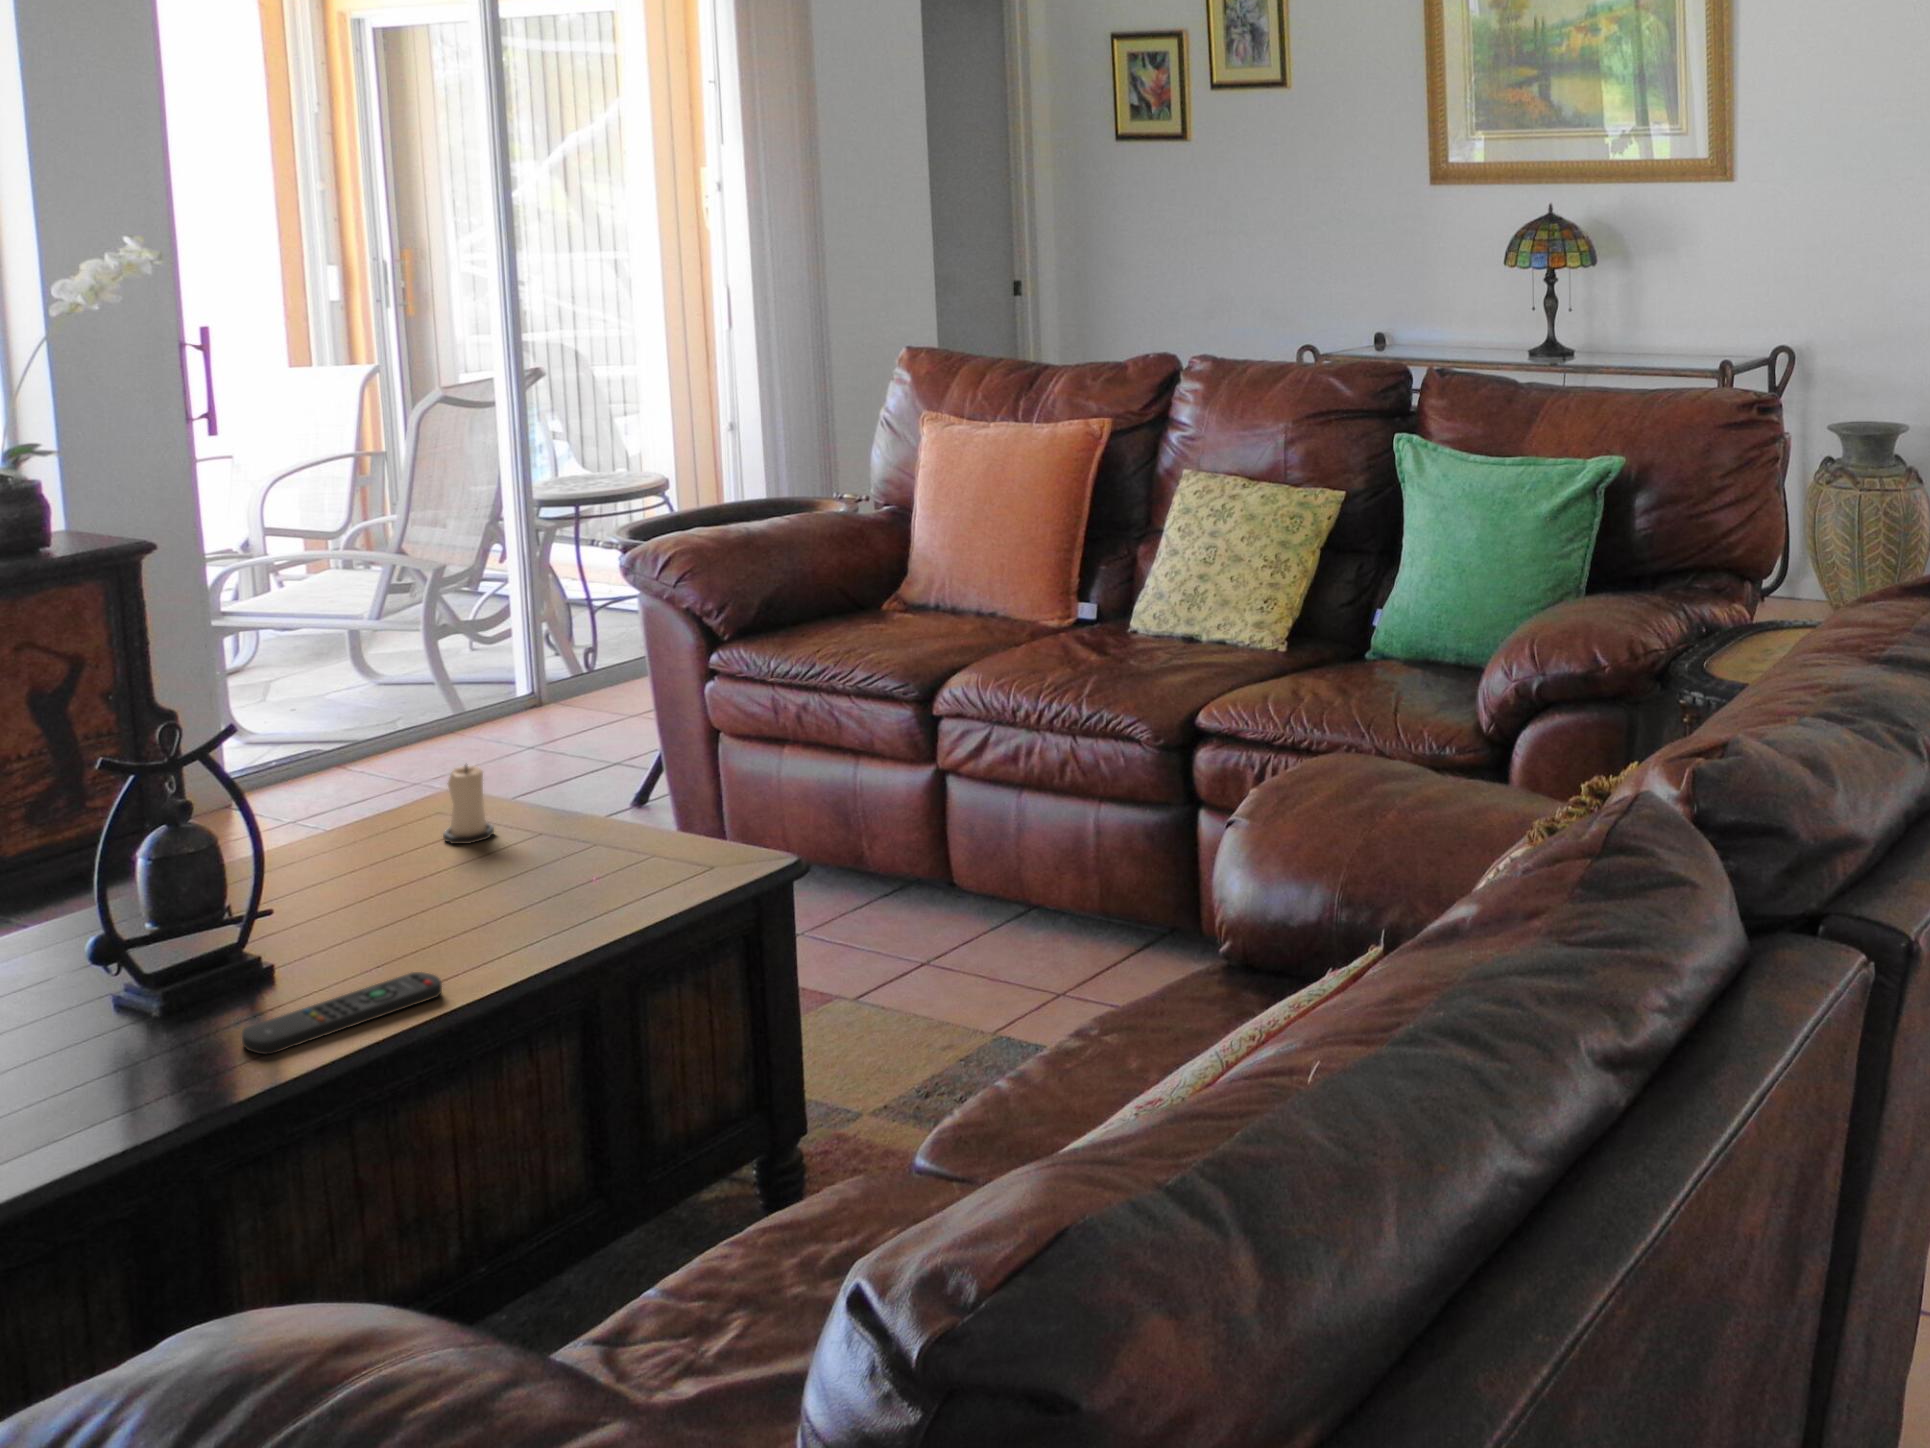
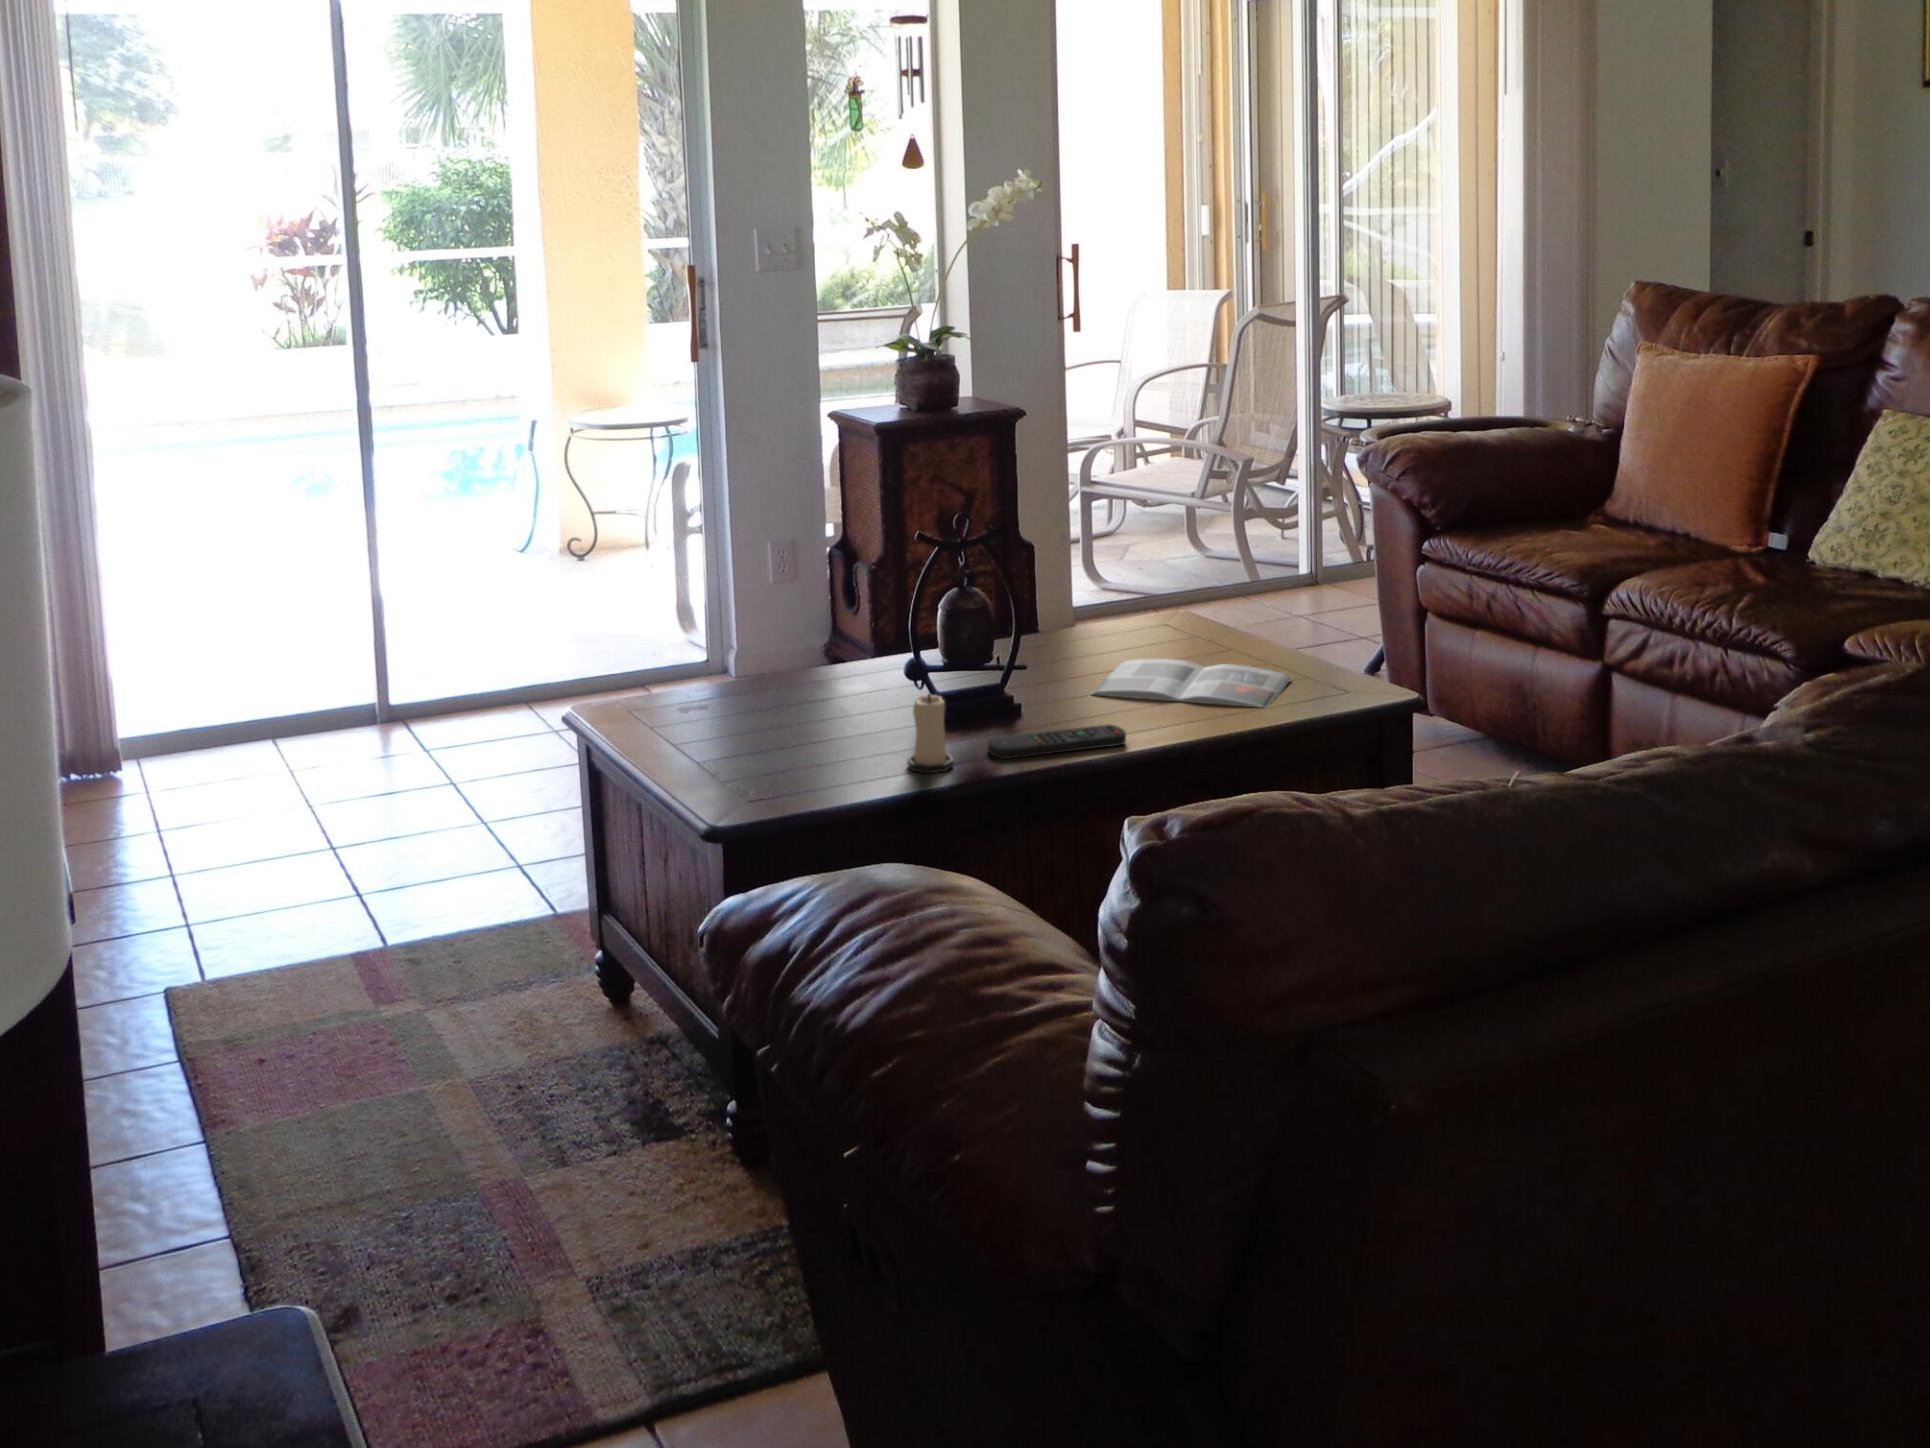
candle: present [443,765,494,844] -> present [907,693,954,773]
magazine: none [363,853,623,930] -> present [1092,659,1290,708]

